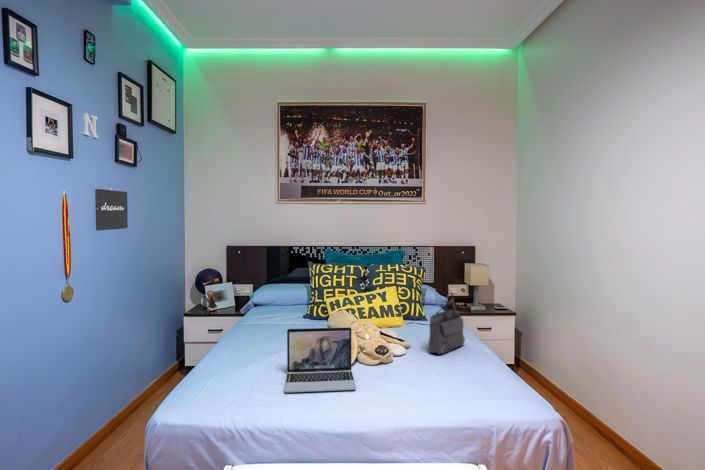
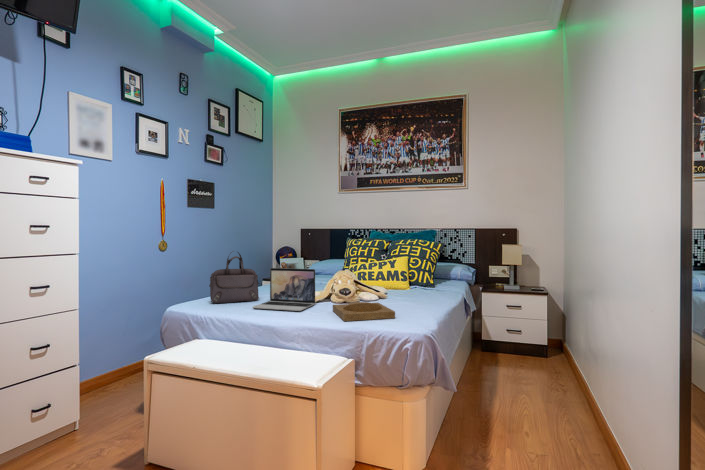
handbag: present [429,293,465,354] -> present [209,252,259,303]
tray: none [389,362,476,403] -> present [333,302,395,321]

